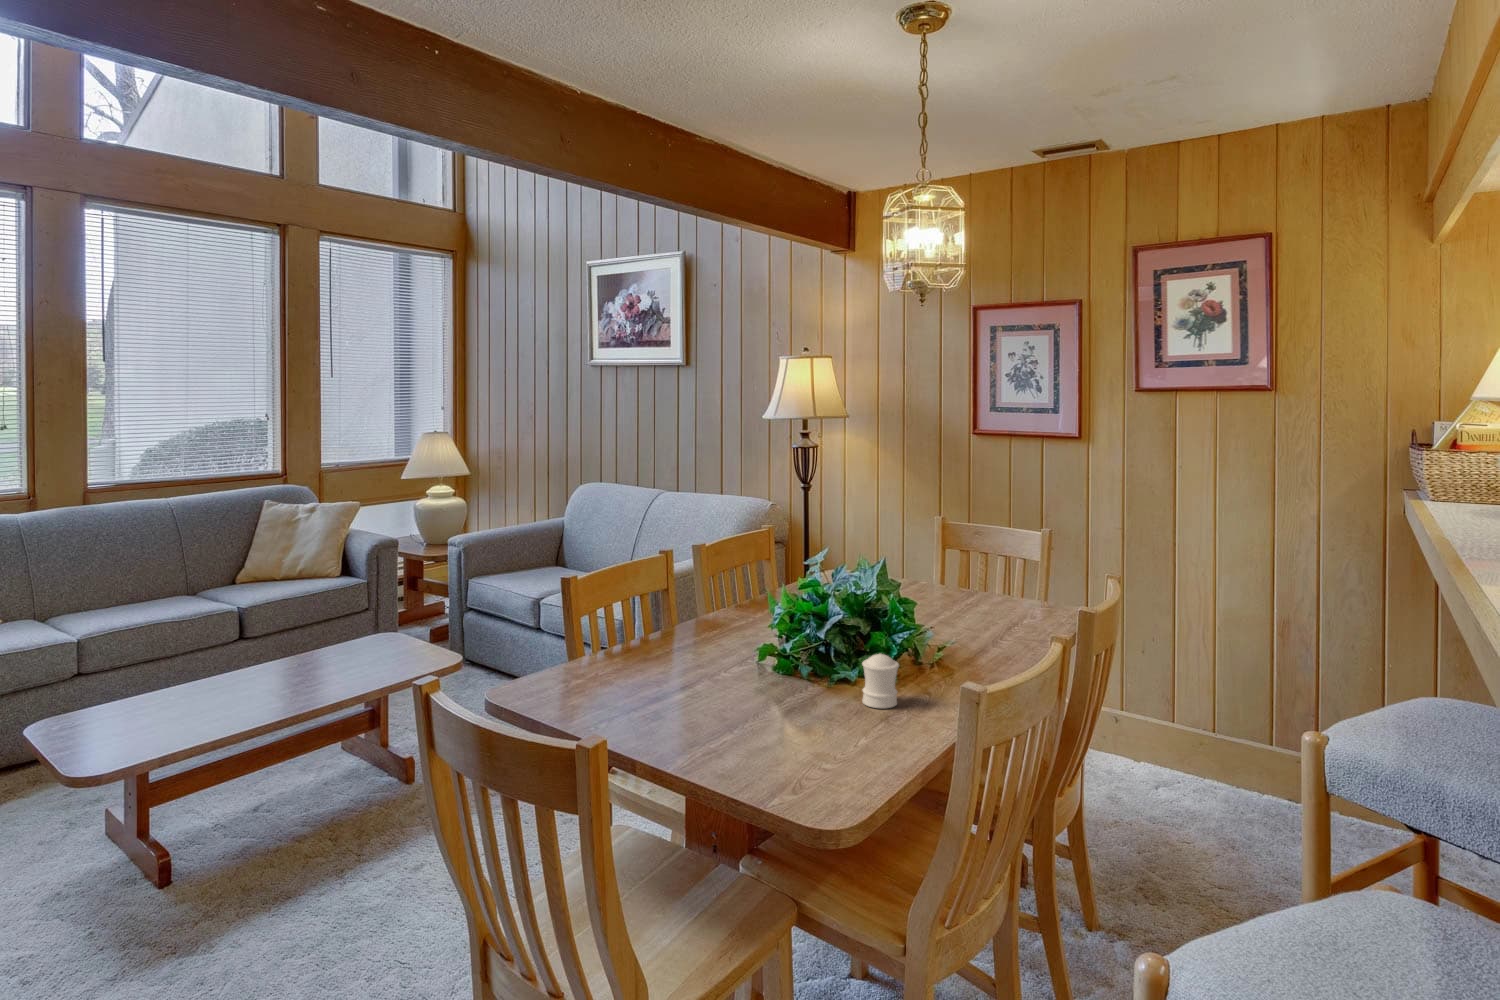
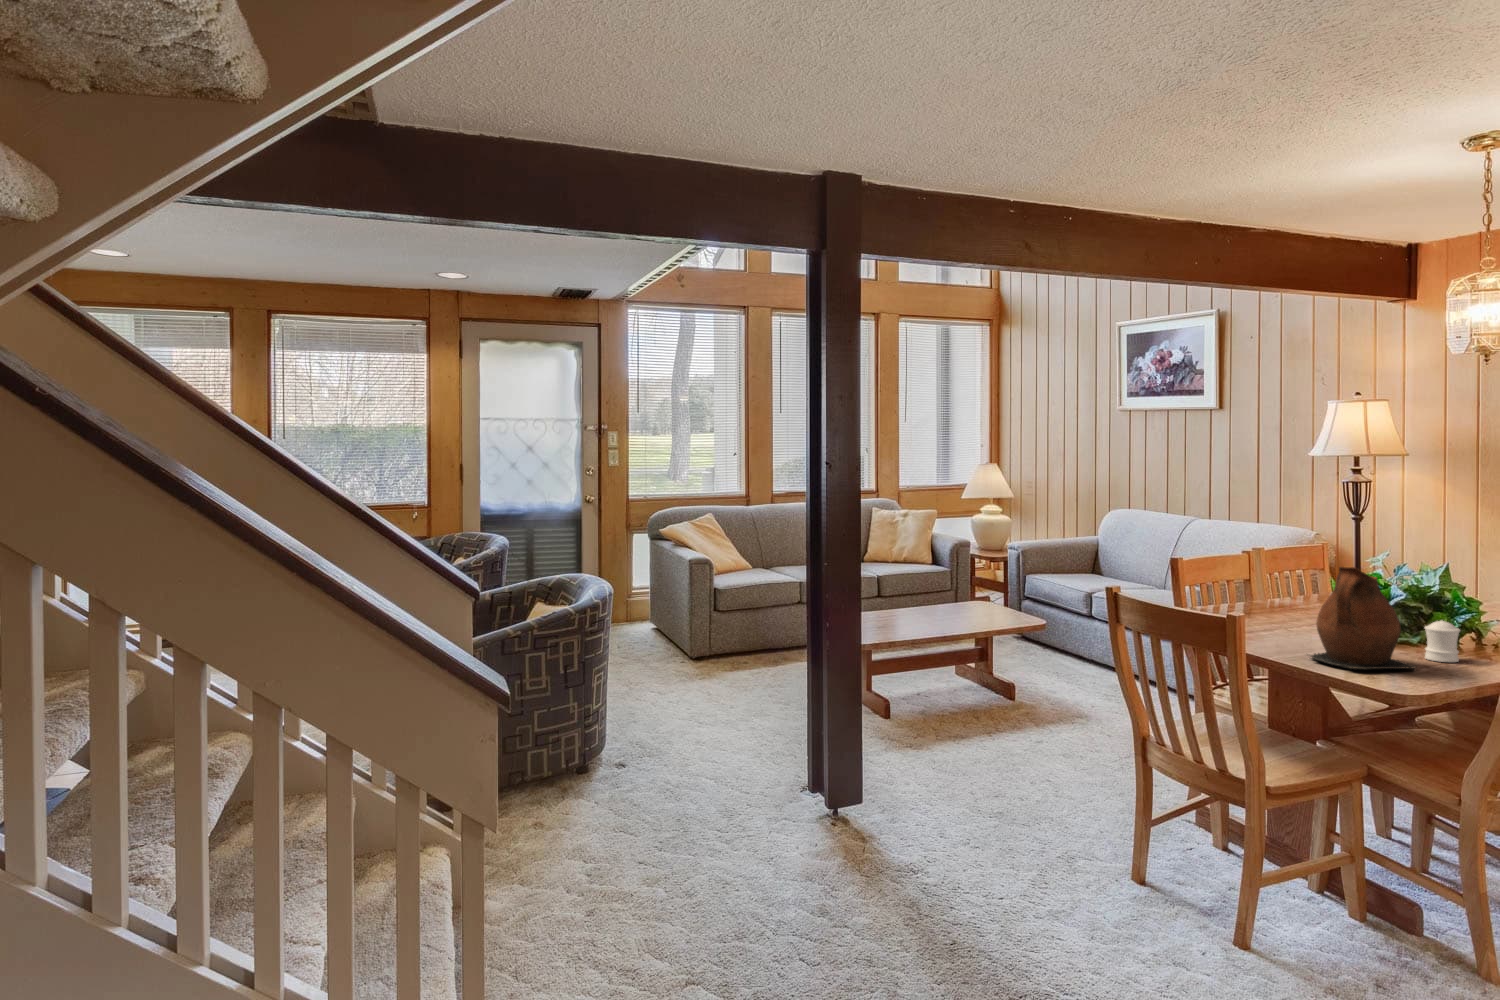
ceramic pitcher: none [726,600,854,747] -> present [1310,566,1416,669]

